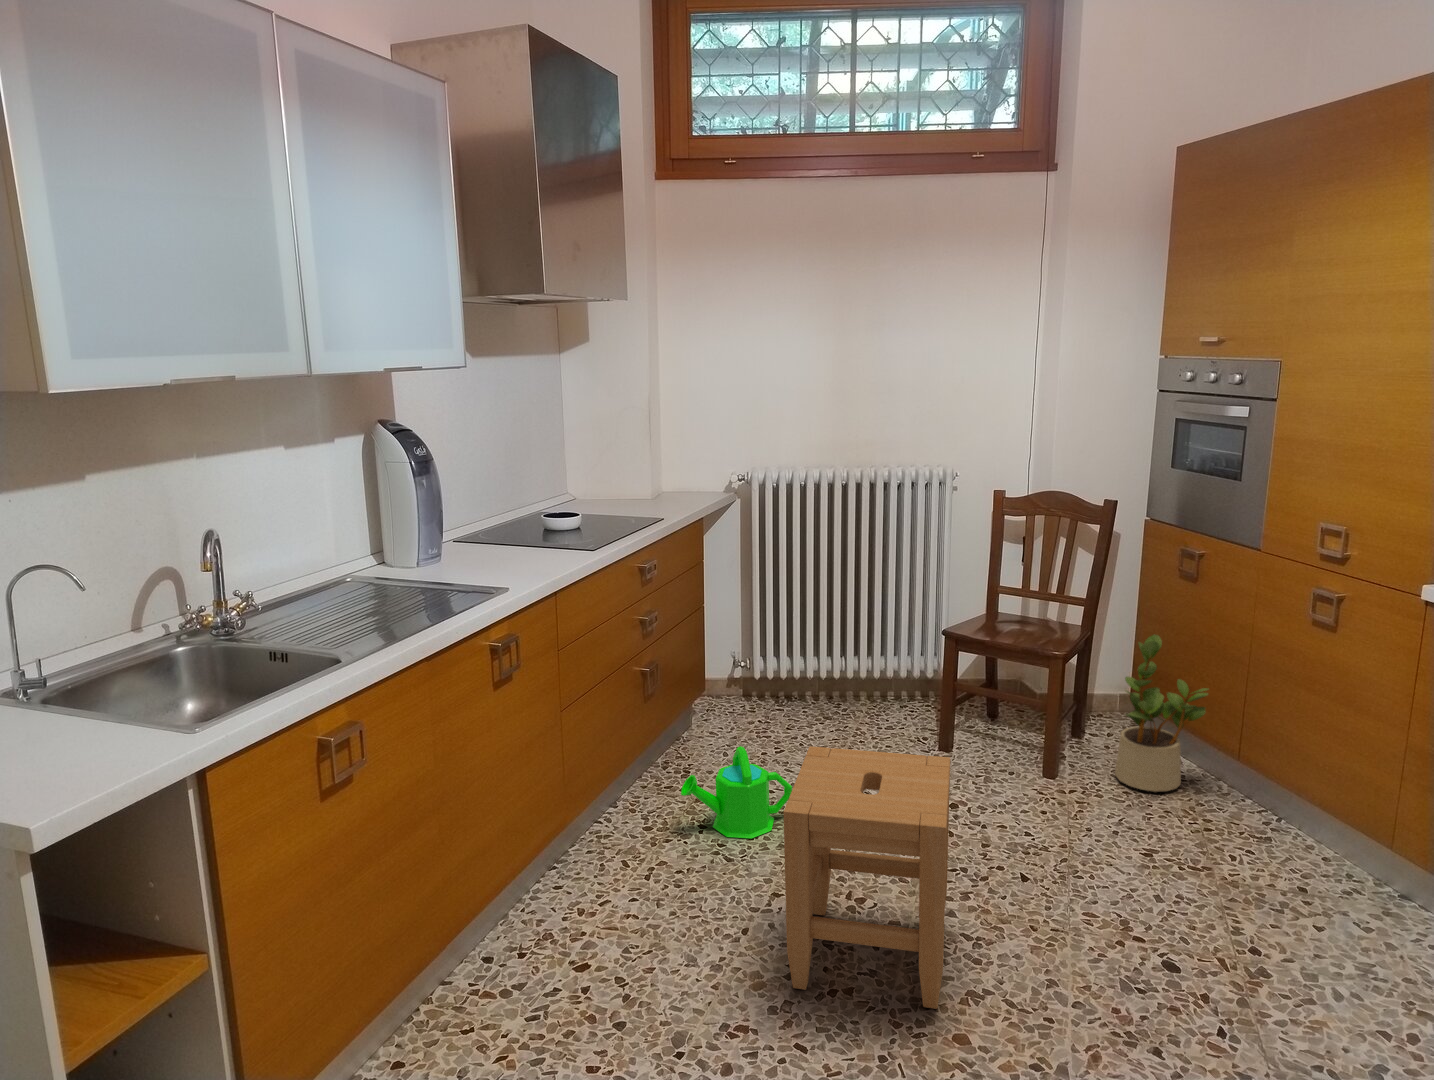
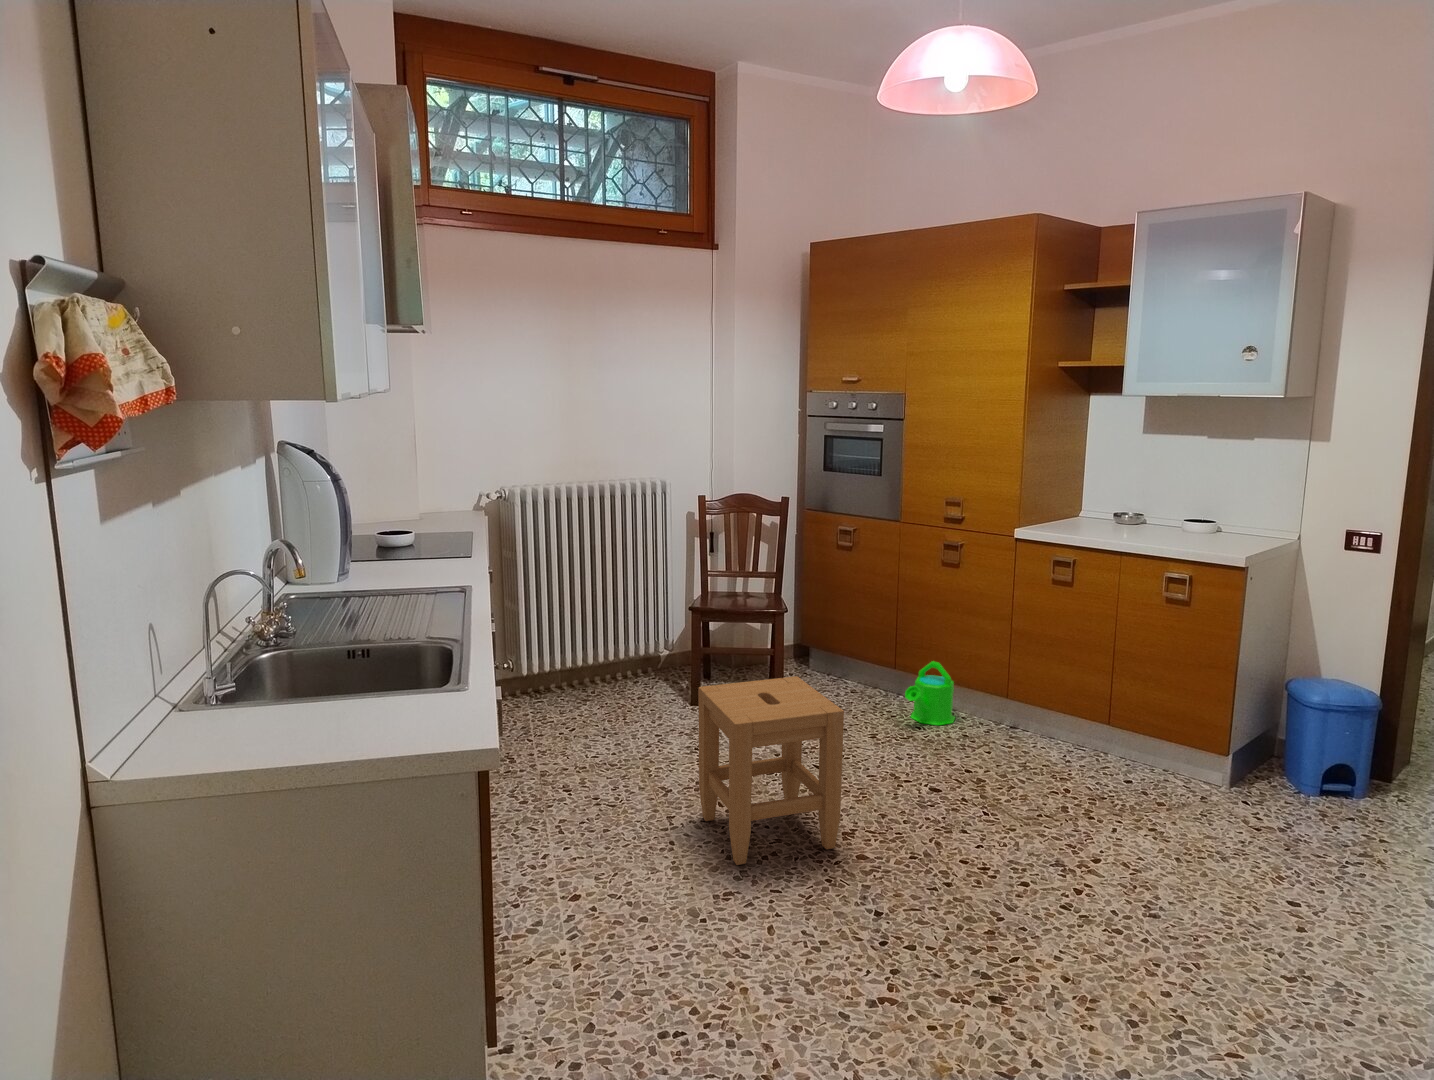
potted plant: present [1115,635,1208,792] -> none [816,589,877,702]
watering can: present [681,746,792,839] -> present [905,661,955,725]

